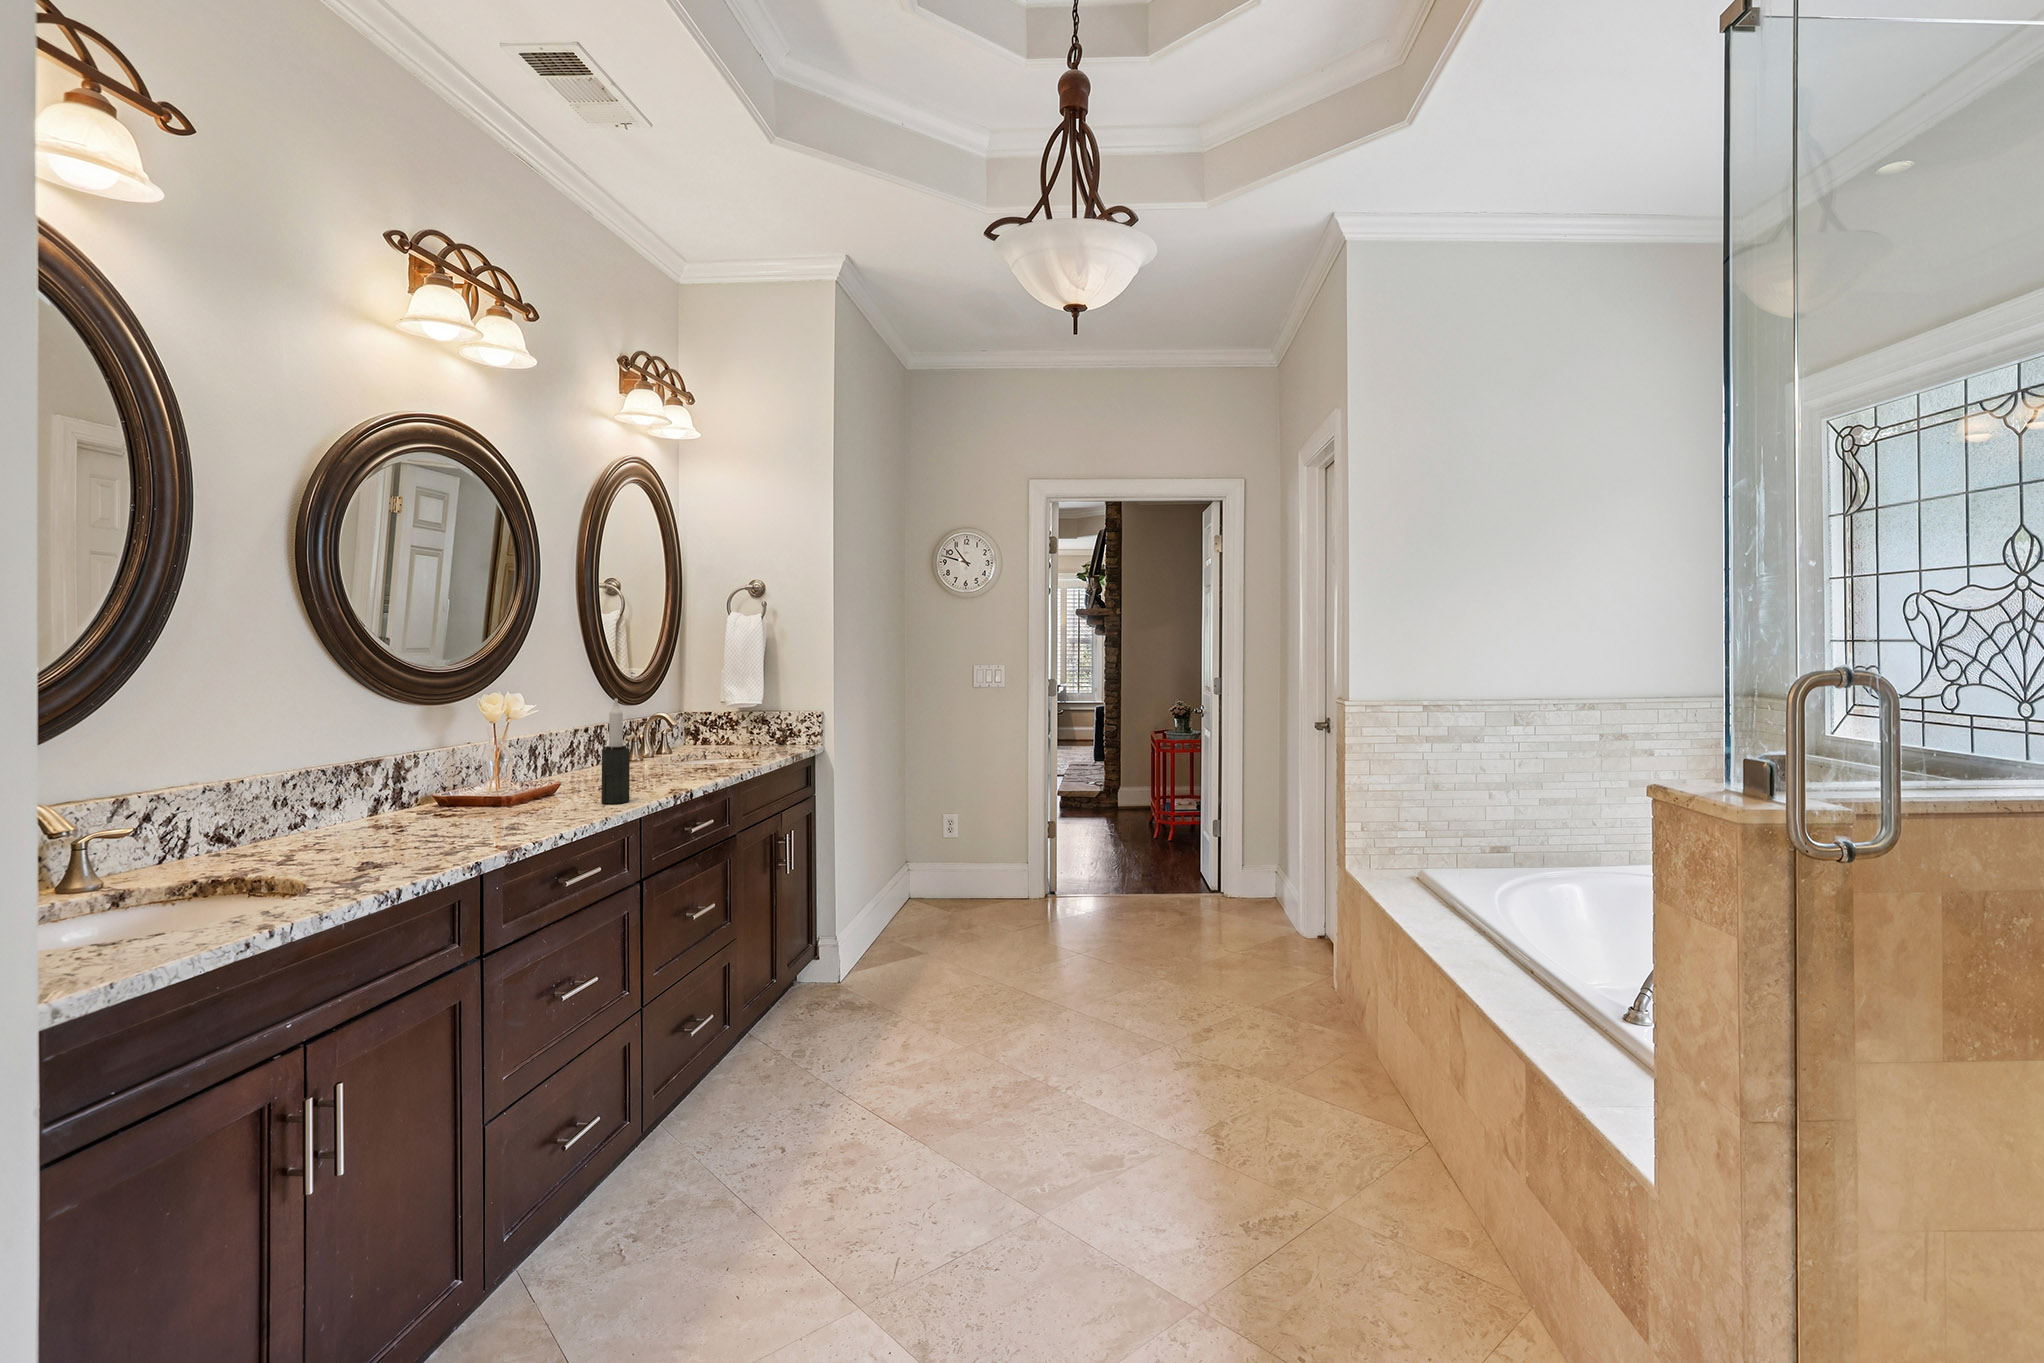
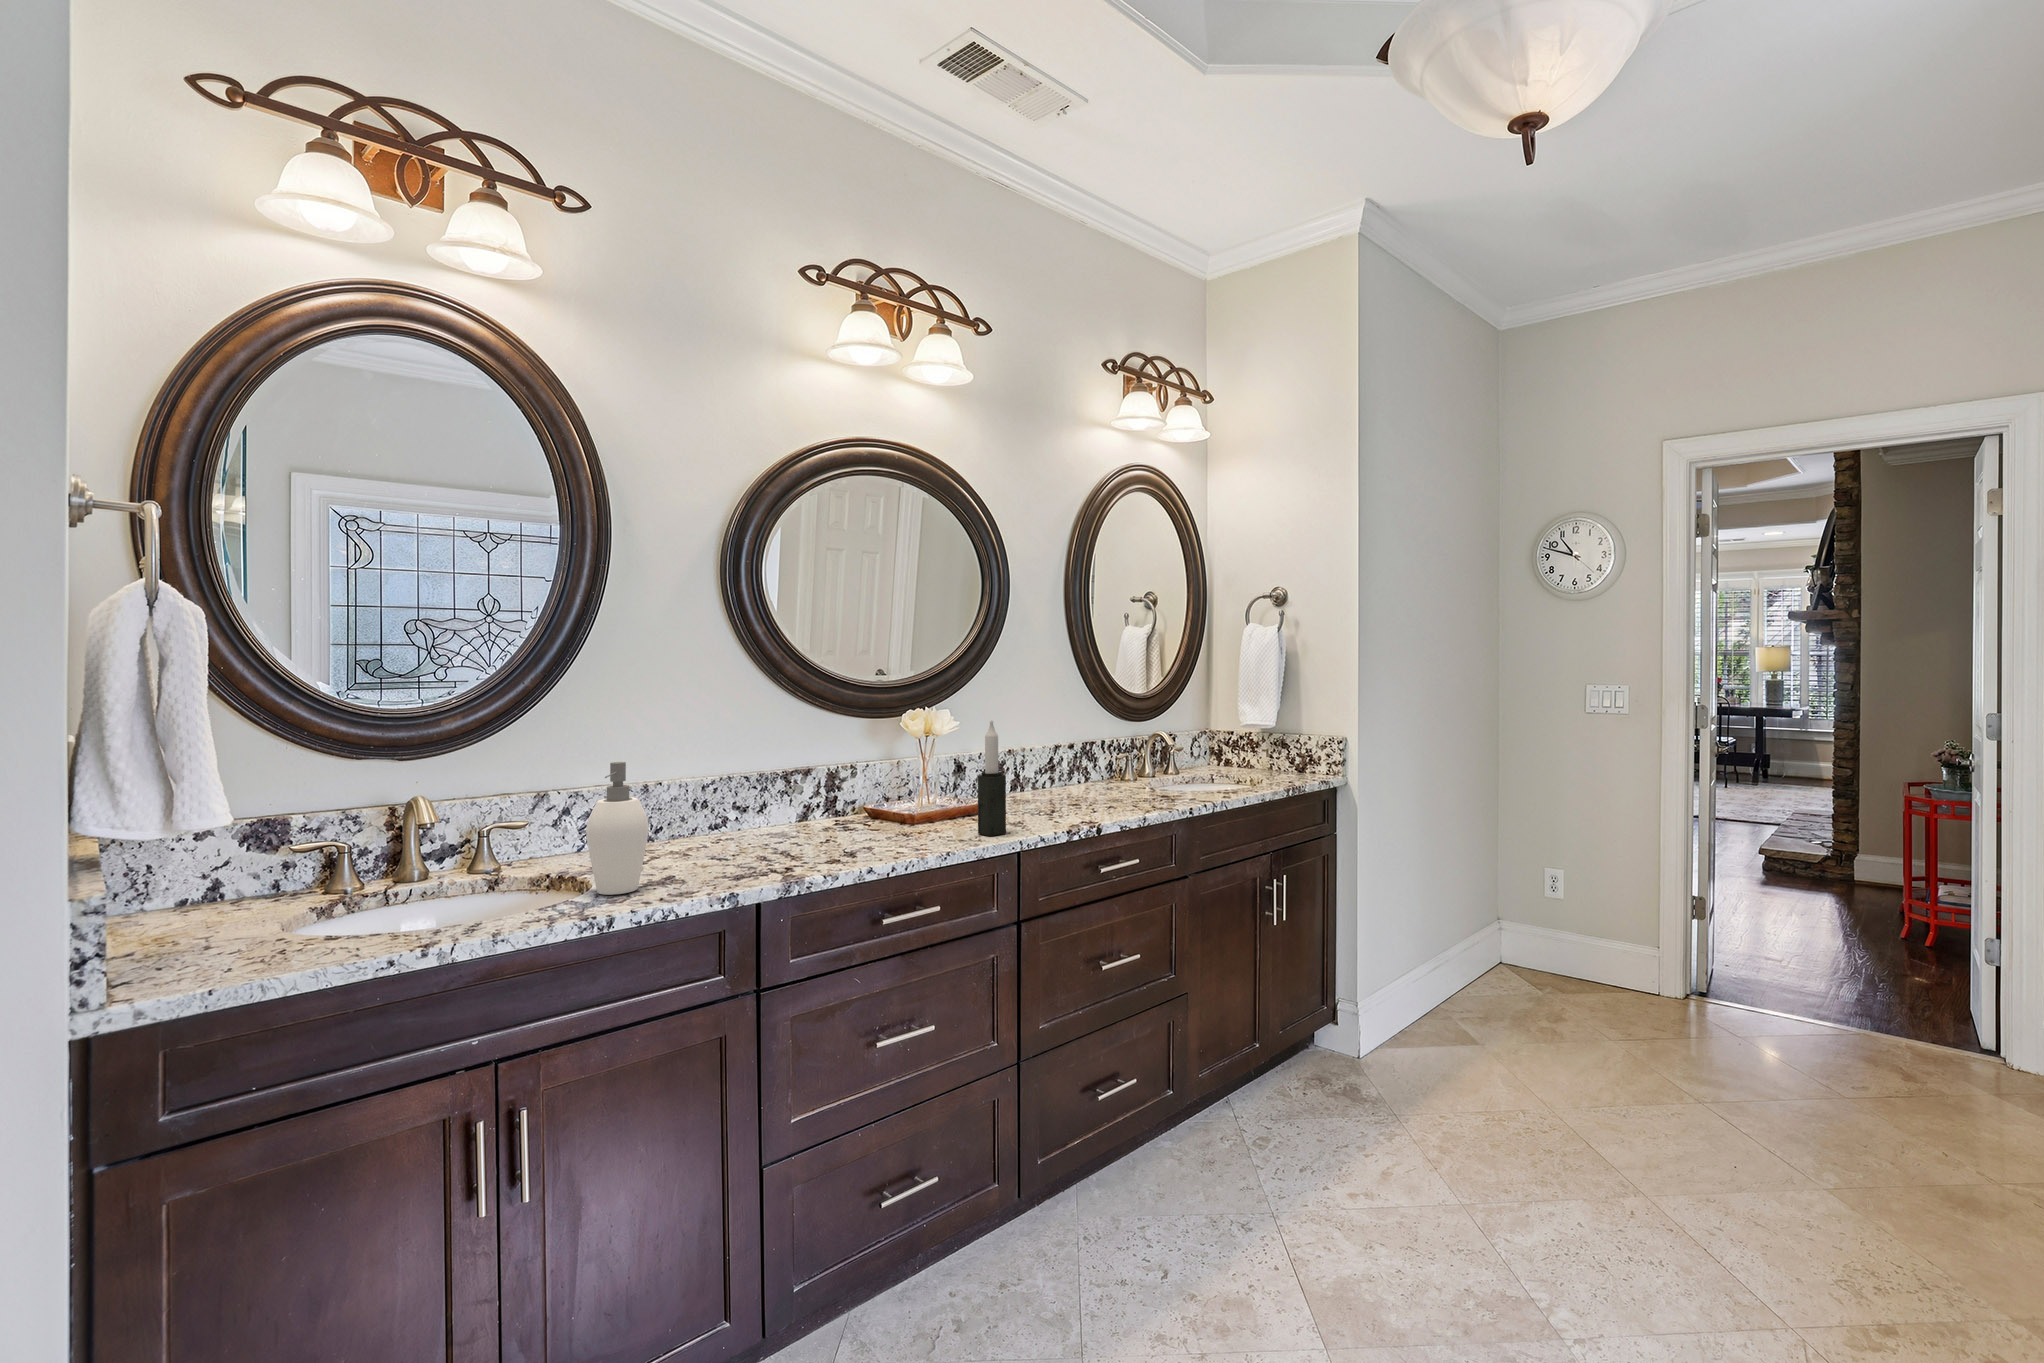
soap dispenser: none [299,743,372,880] -> present [586,762,649,895]

